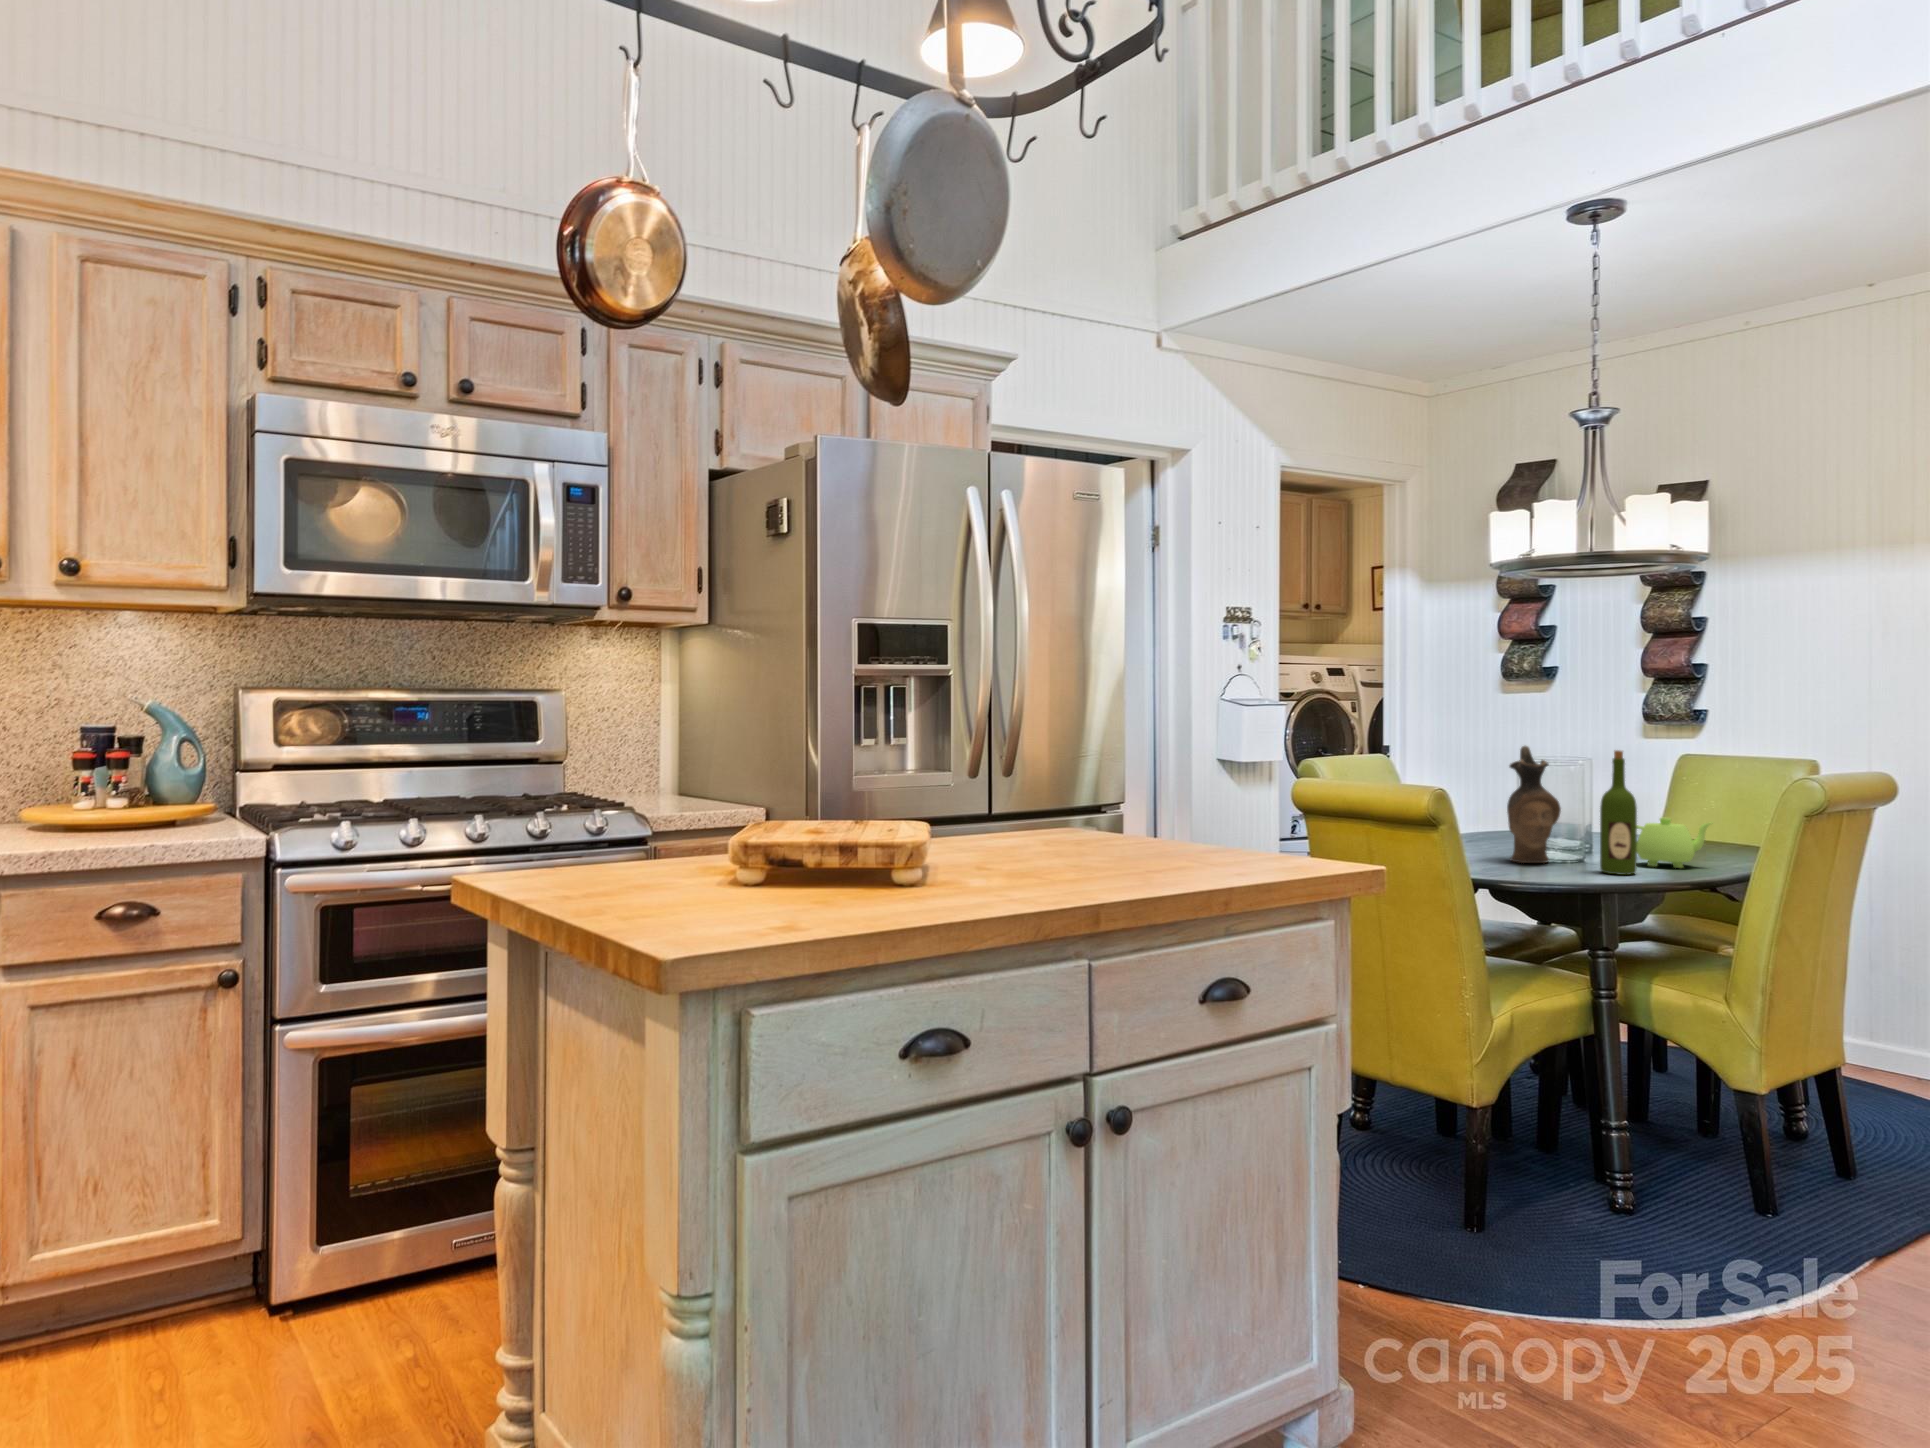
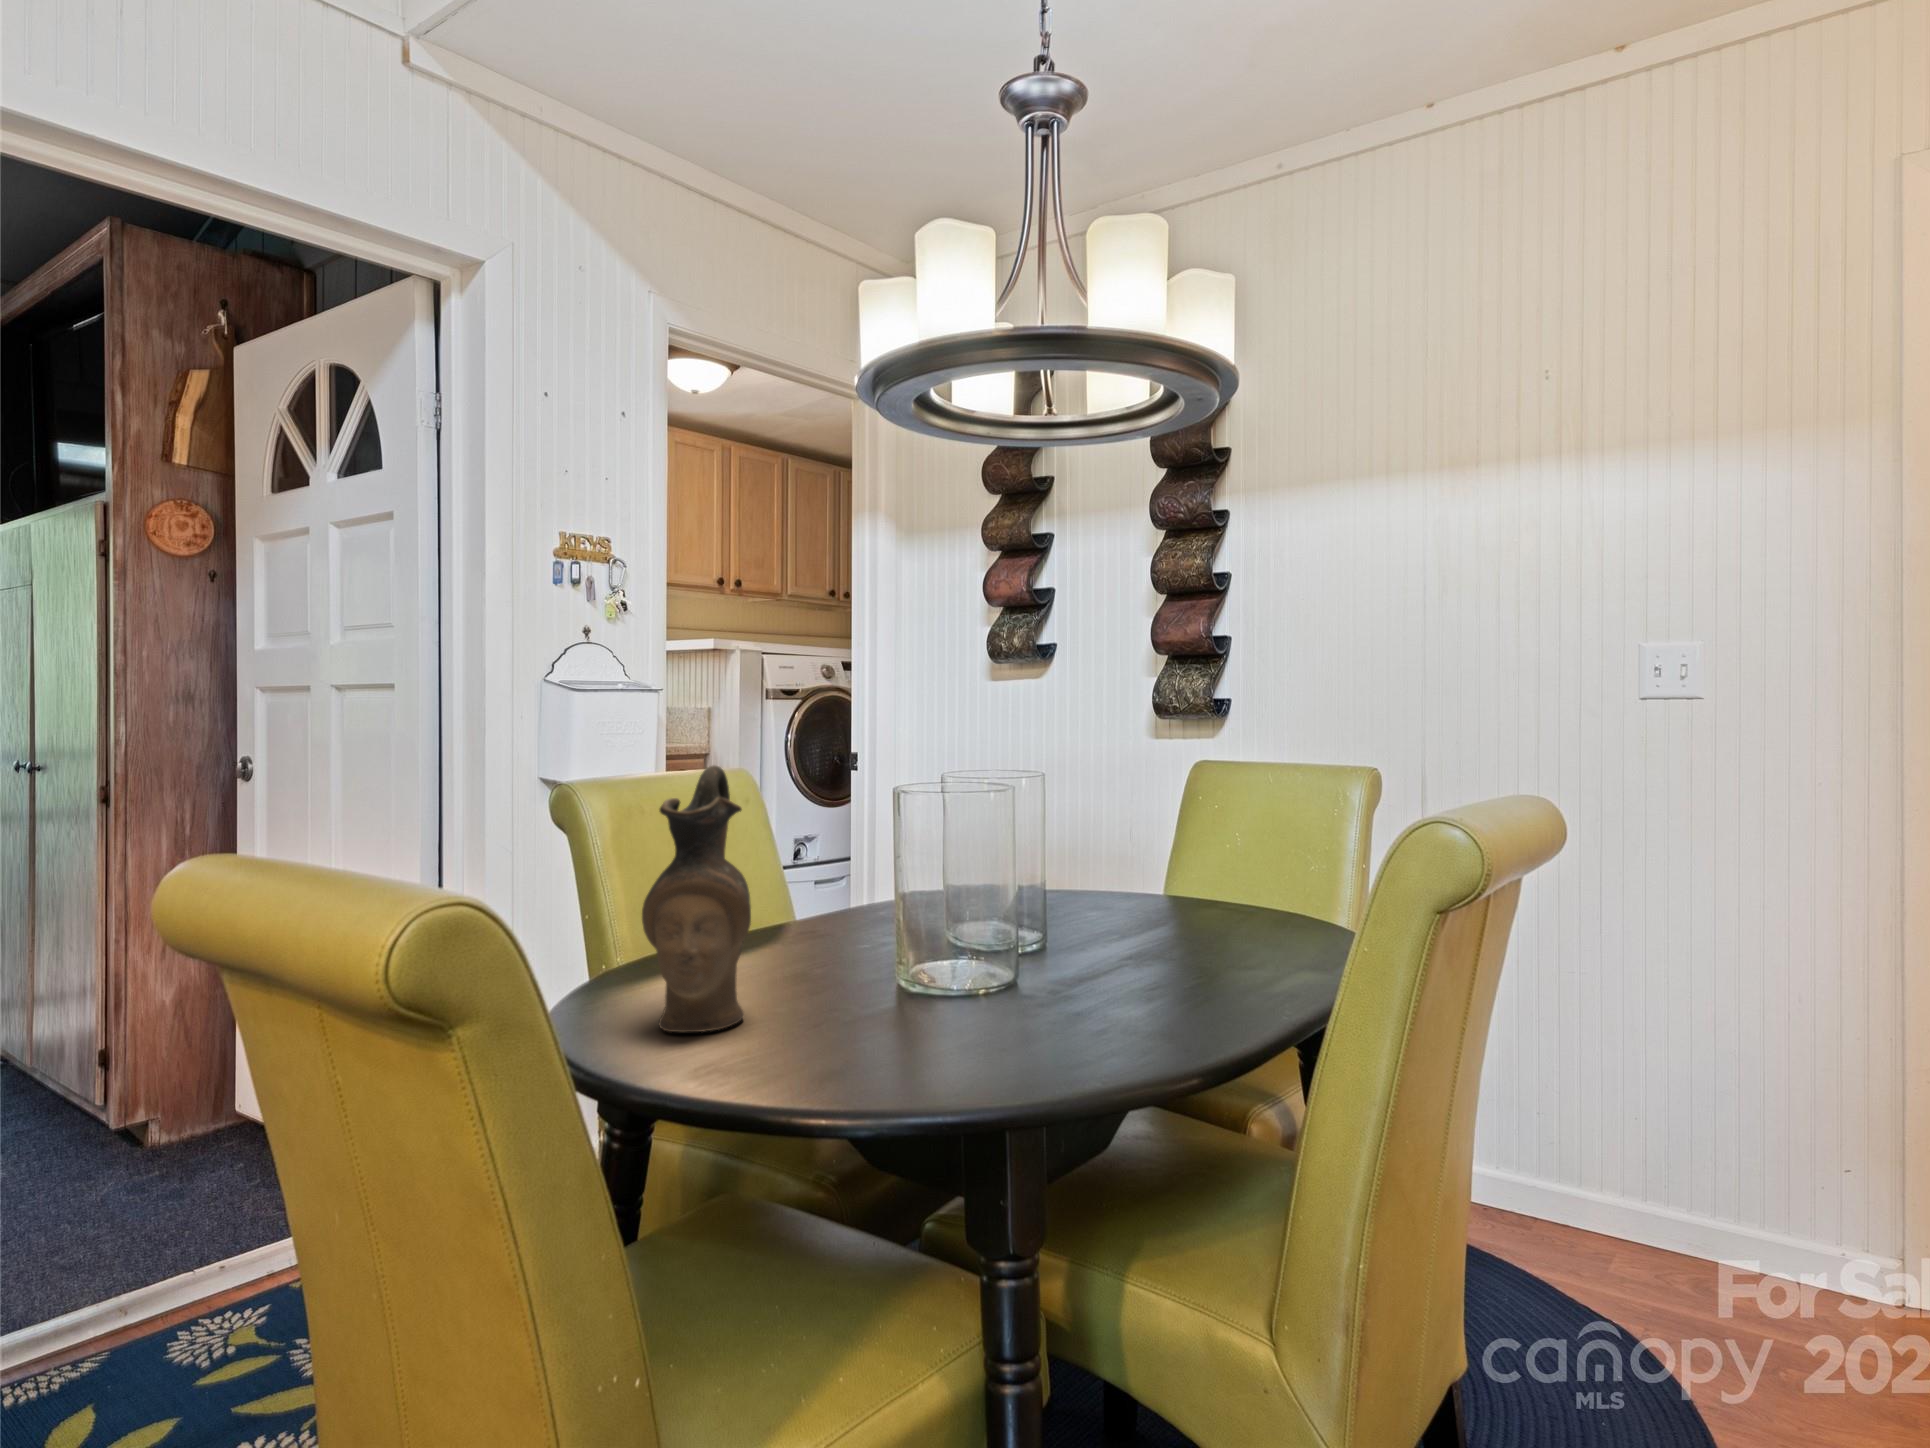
wine bottle: present [1600,750,1637,875] -> none [775,777,854,1083]
teapot: present [1637,818,1713,868] -> none [896,918,1060,1037]

